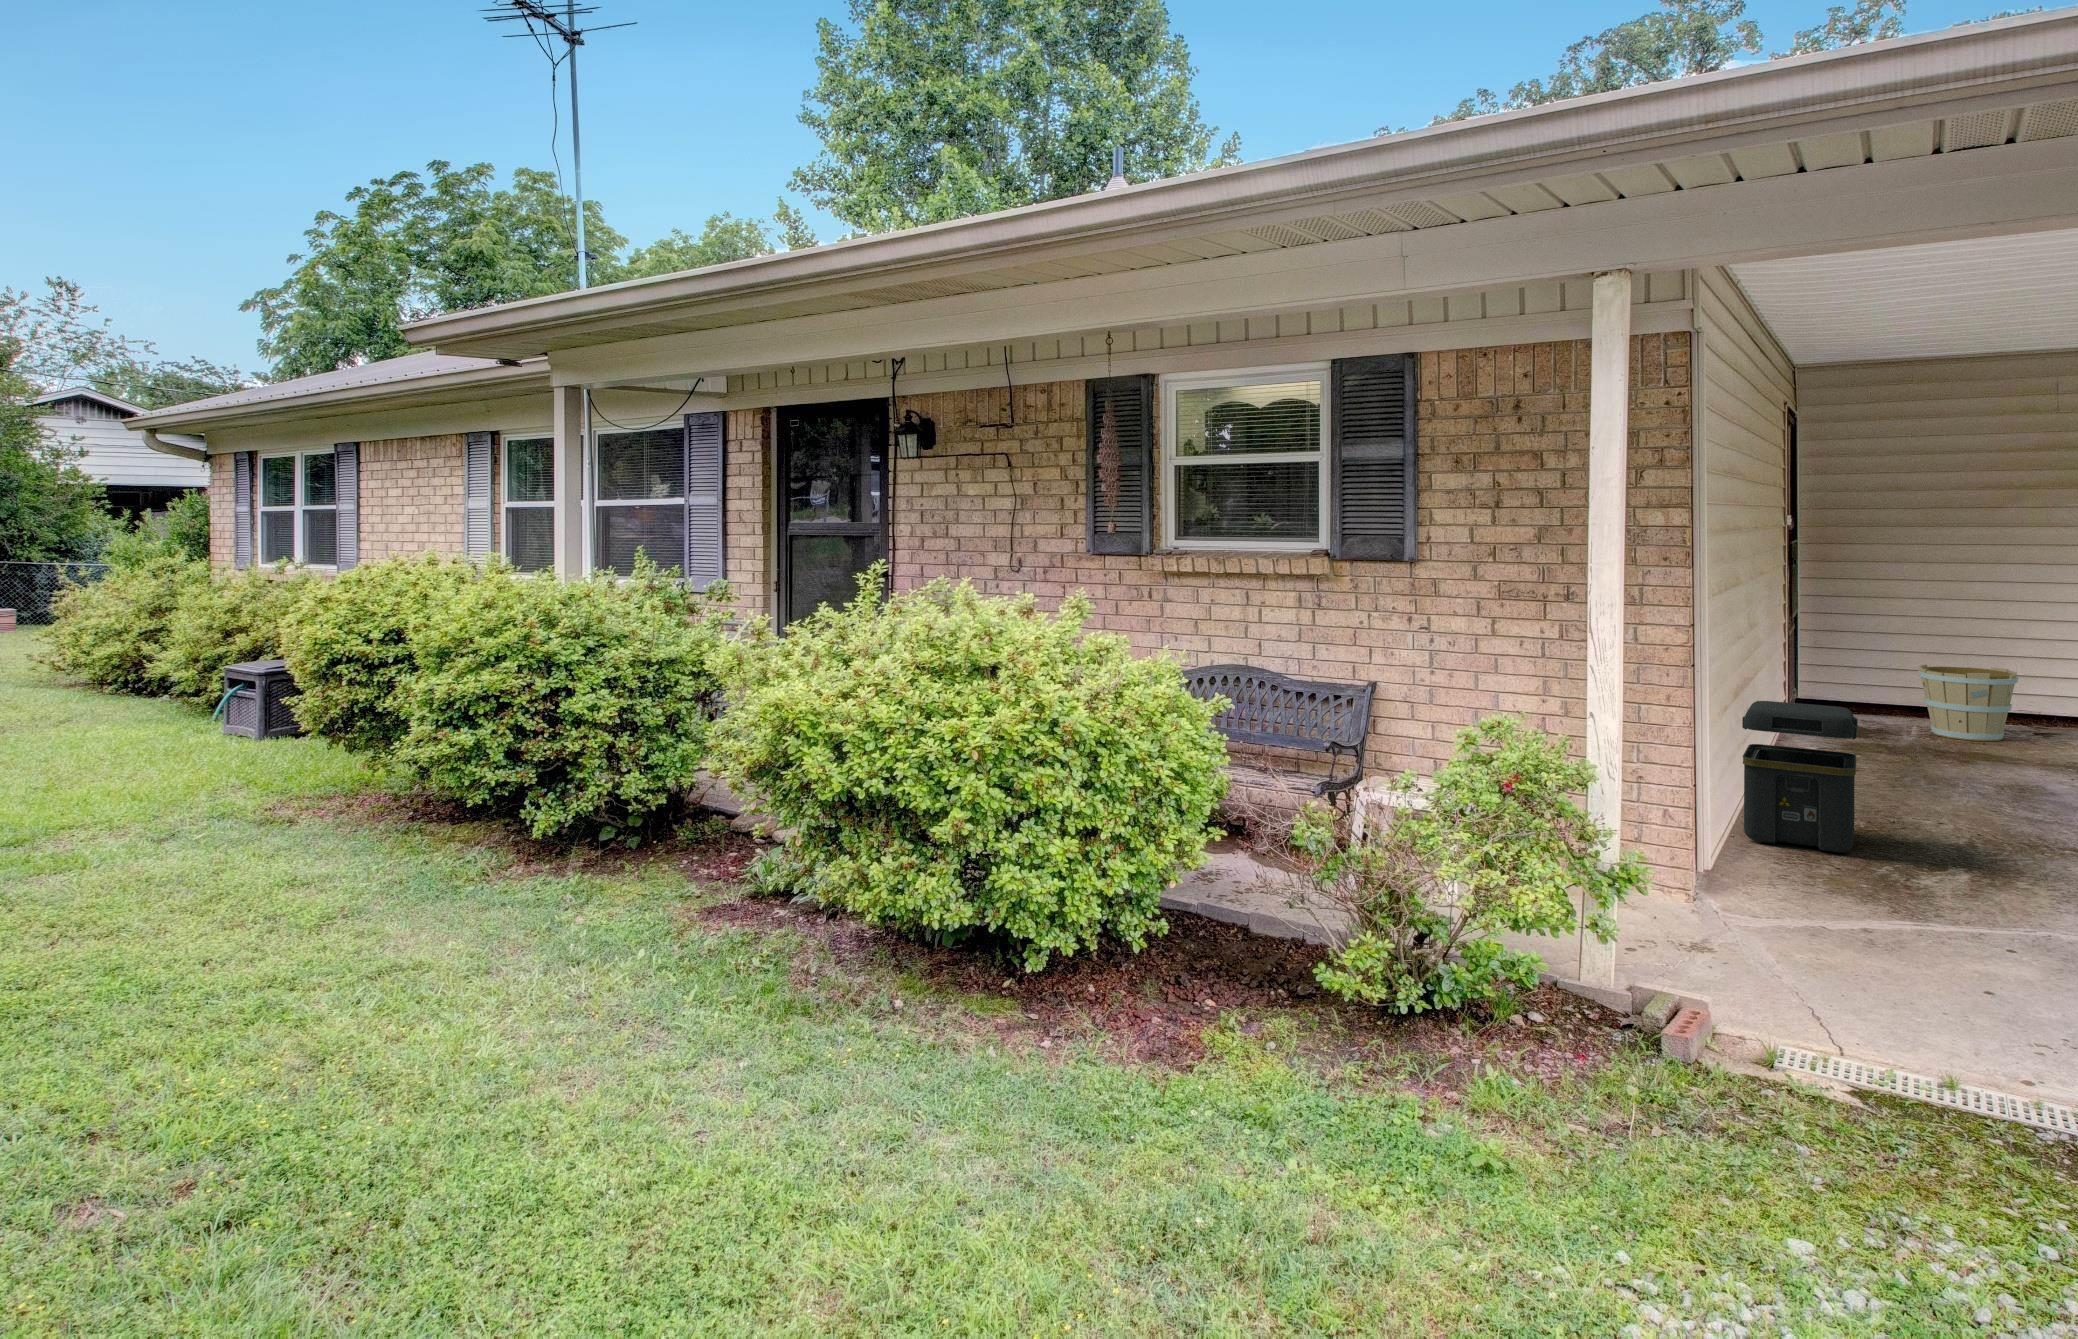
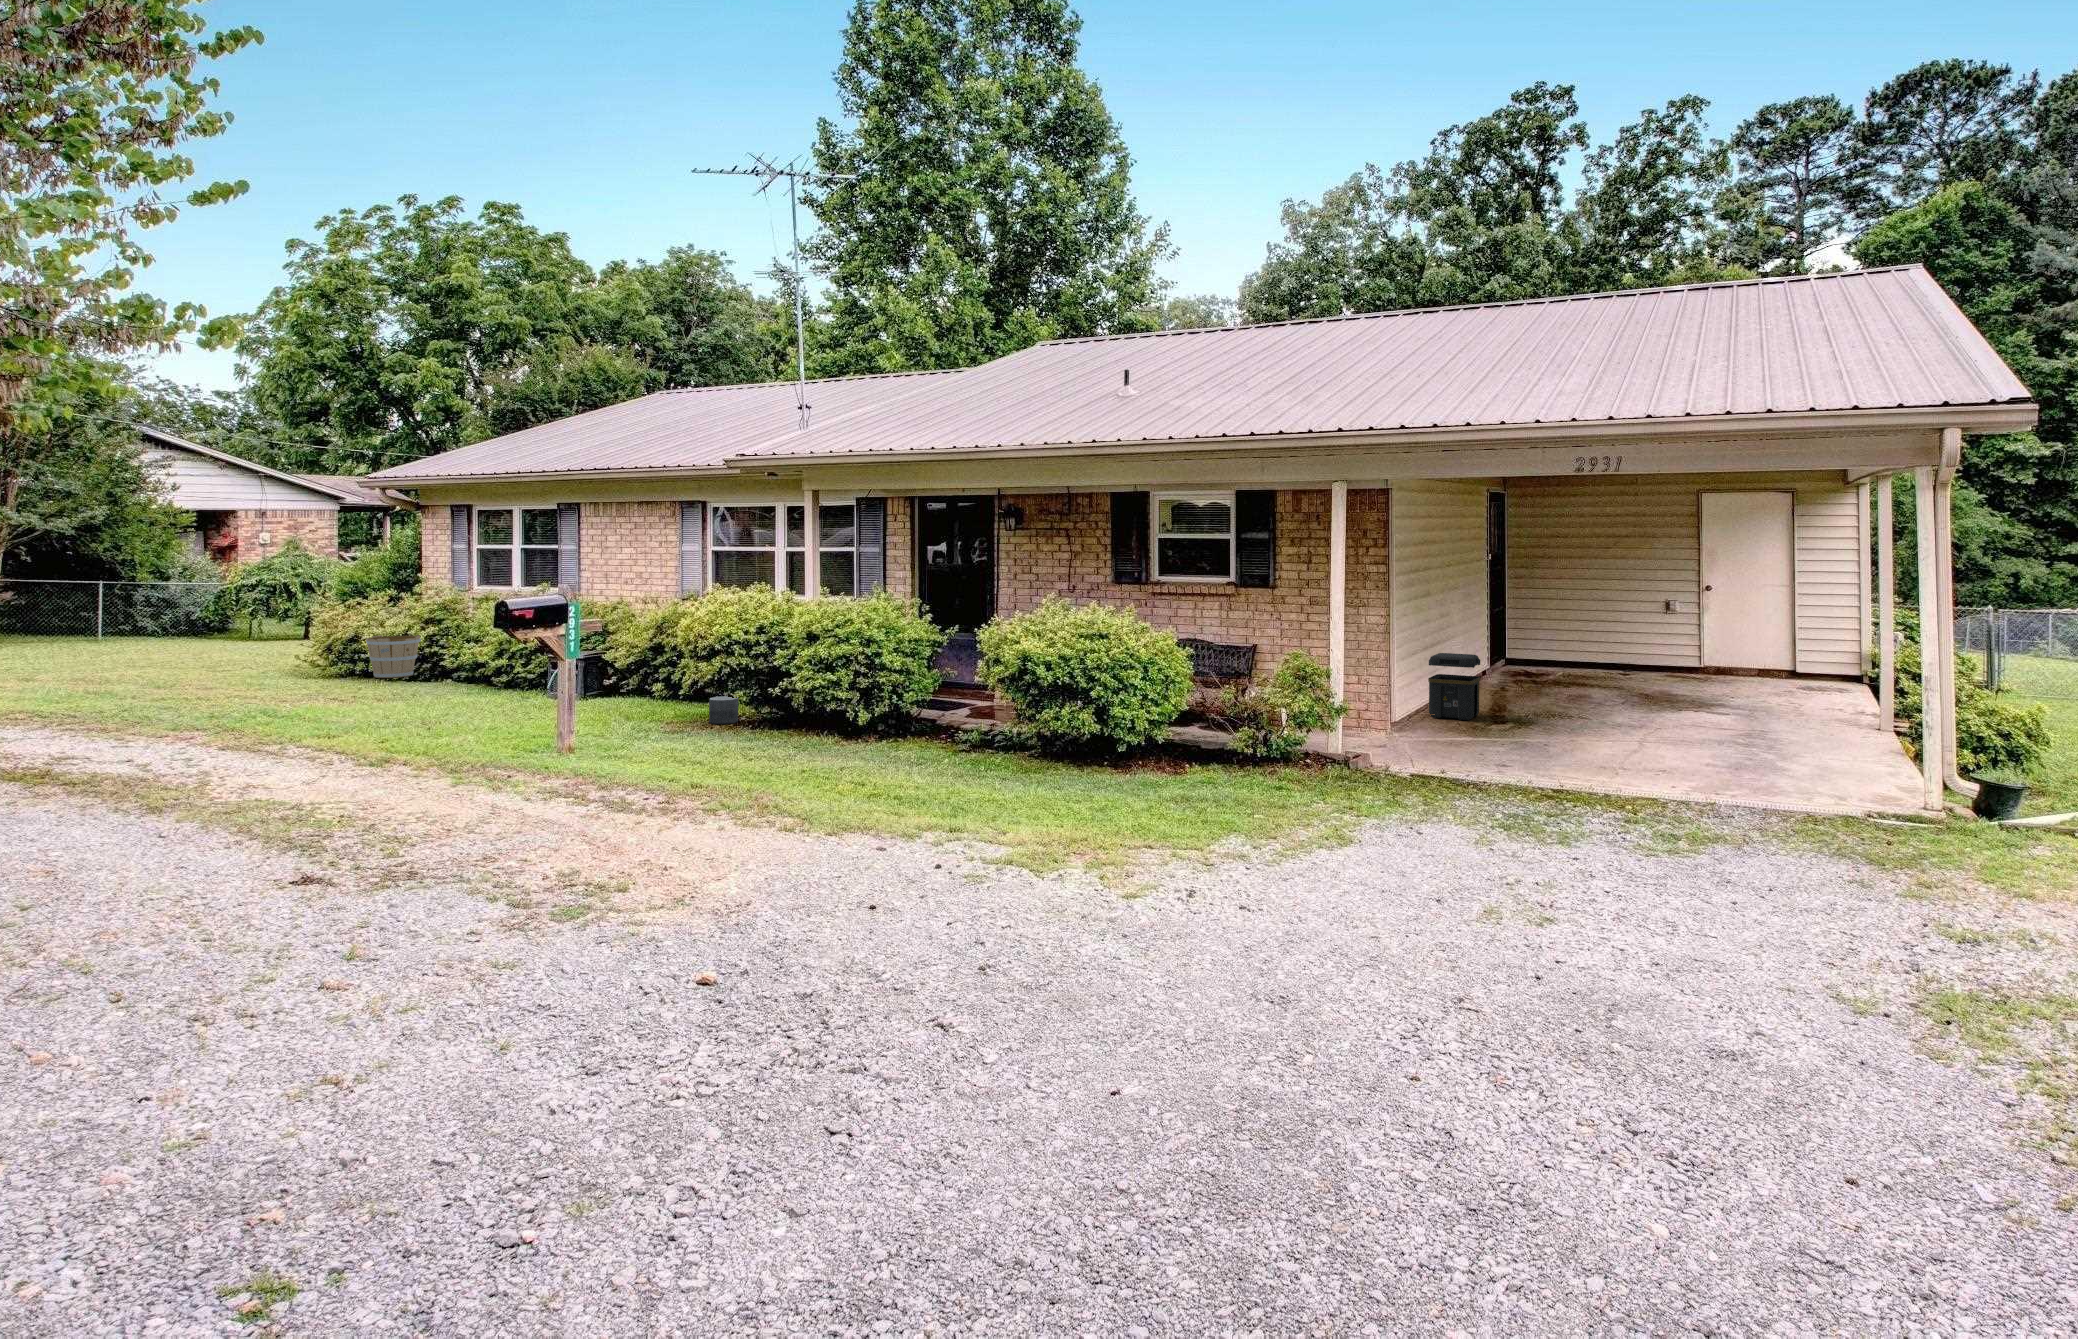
wooden bucket: present [1918,665,2018,741] -> present [366,635,421,678]
planter: none [302,761,365,819] -> present [709,696,738,724]

